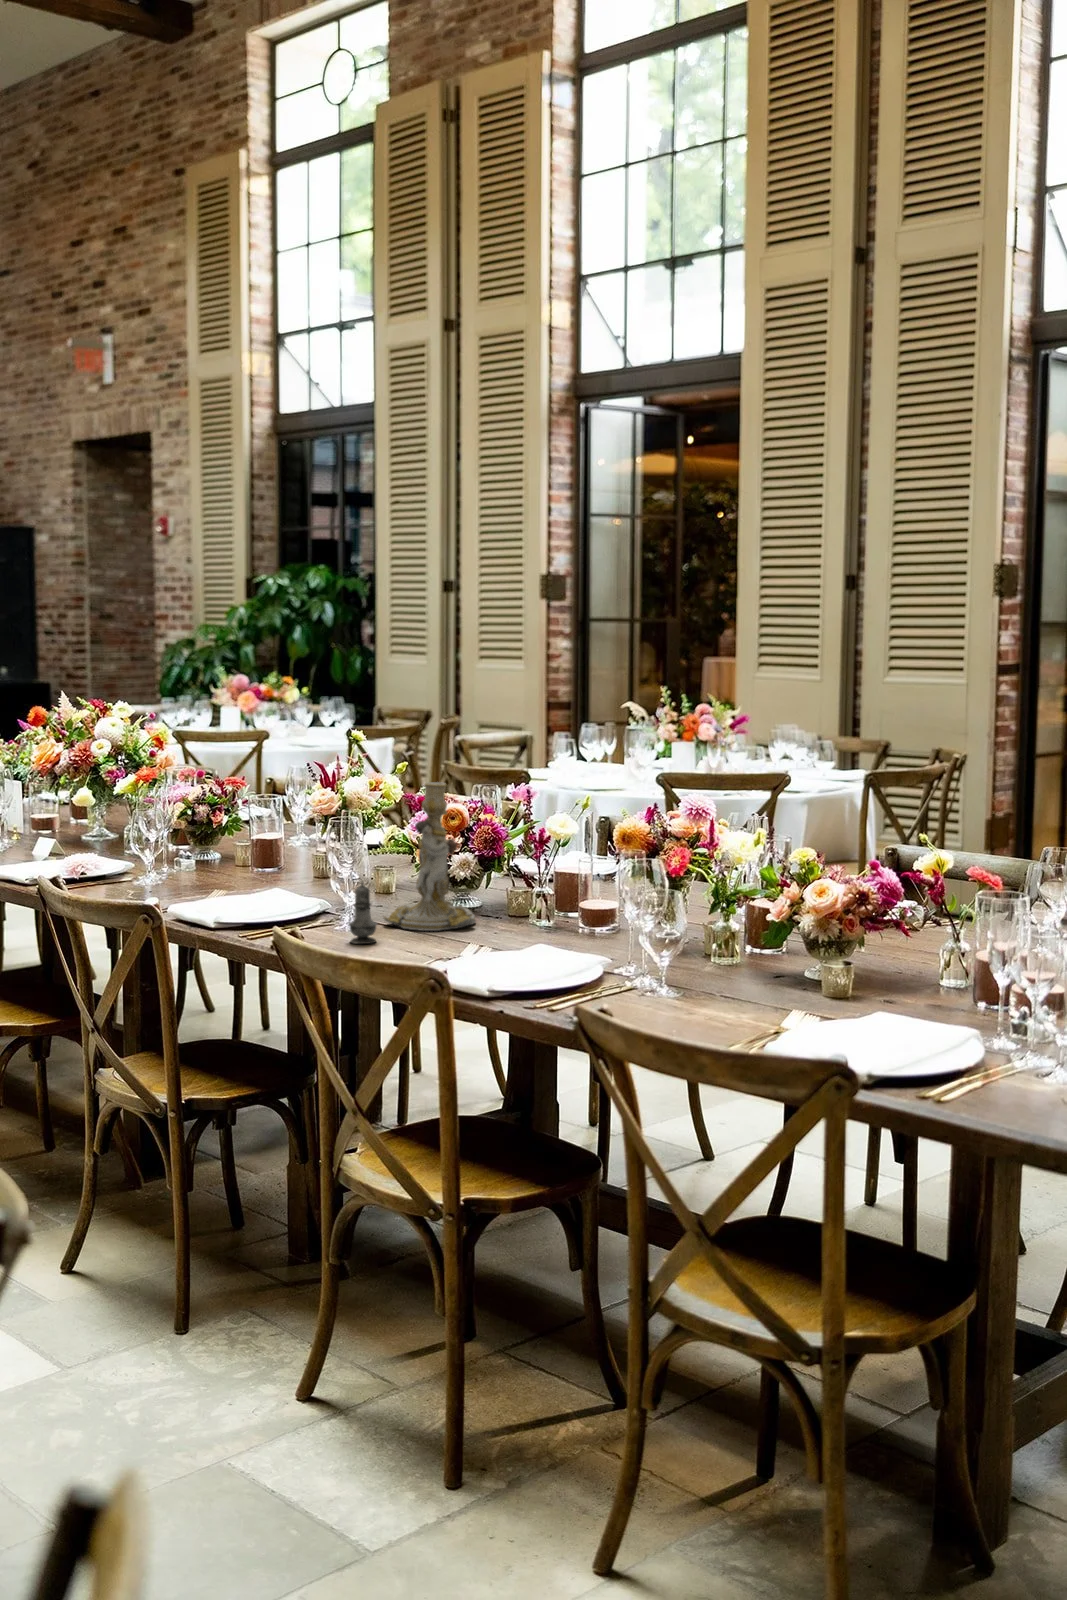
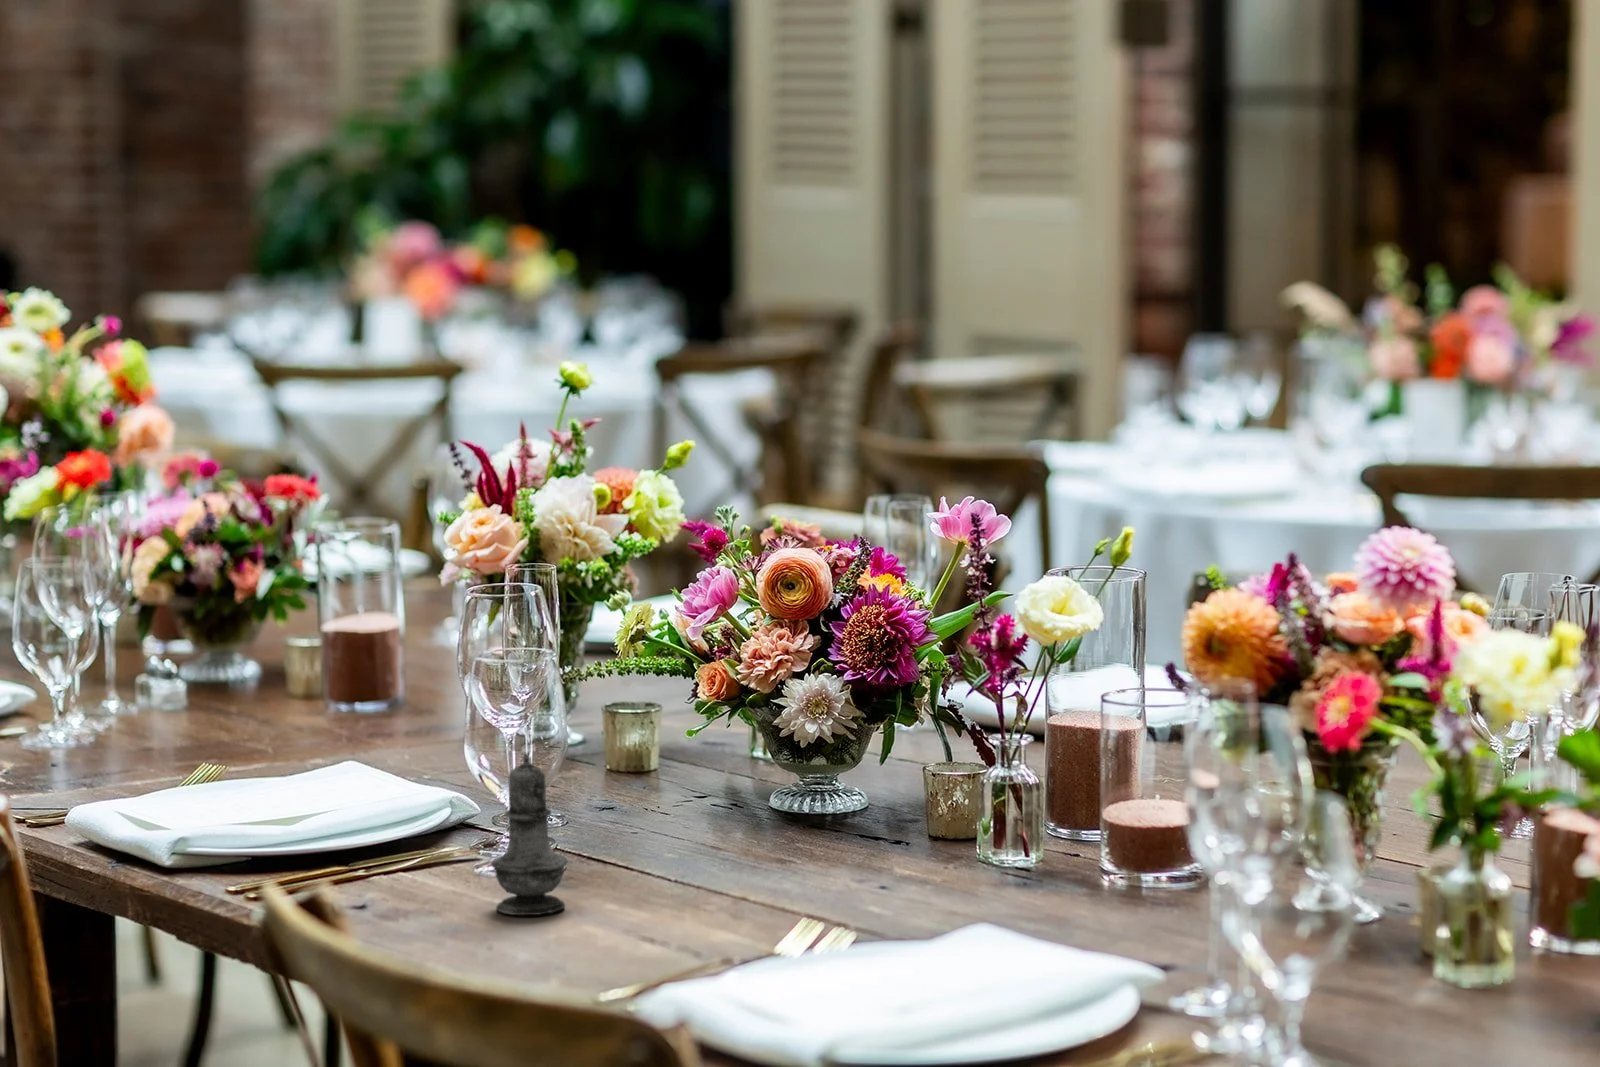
candlestick: present [384,782,475,931] -> none [601,496,836,876]

